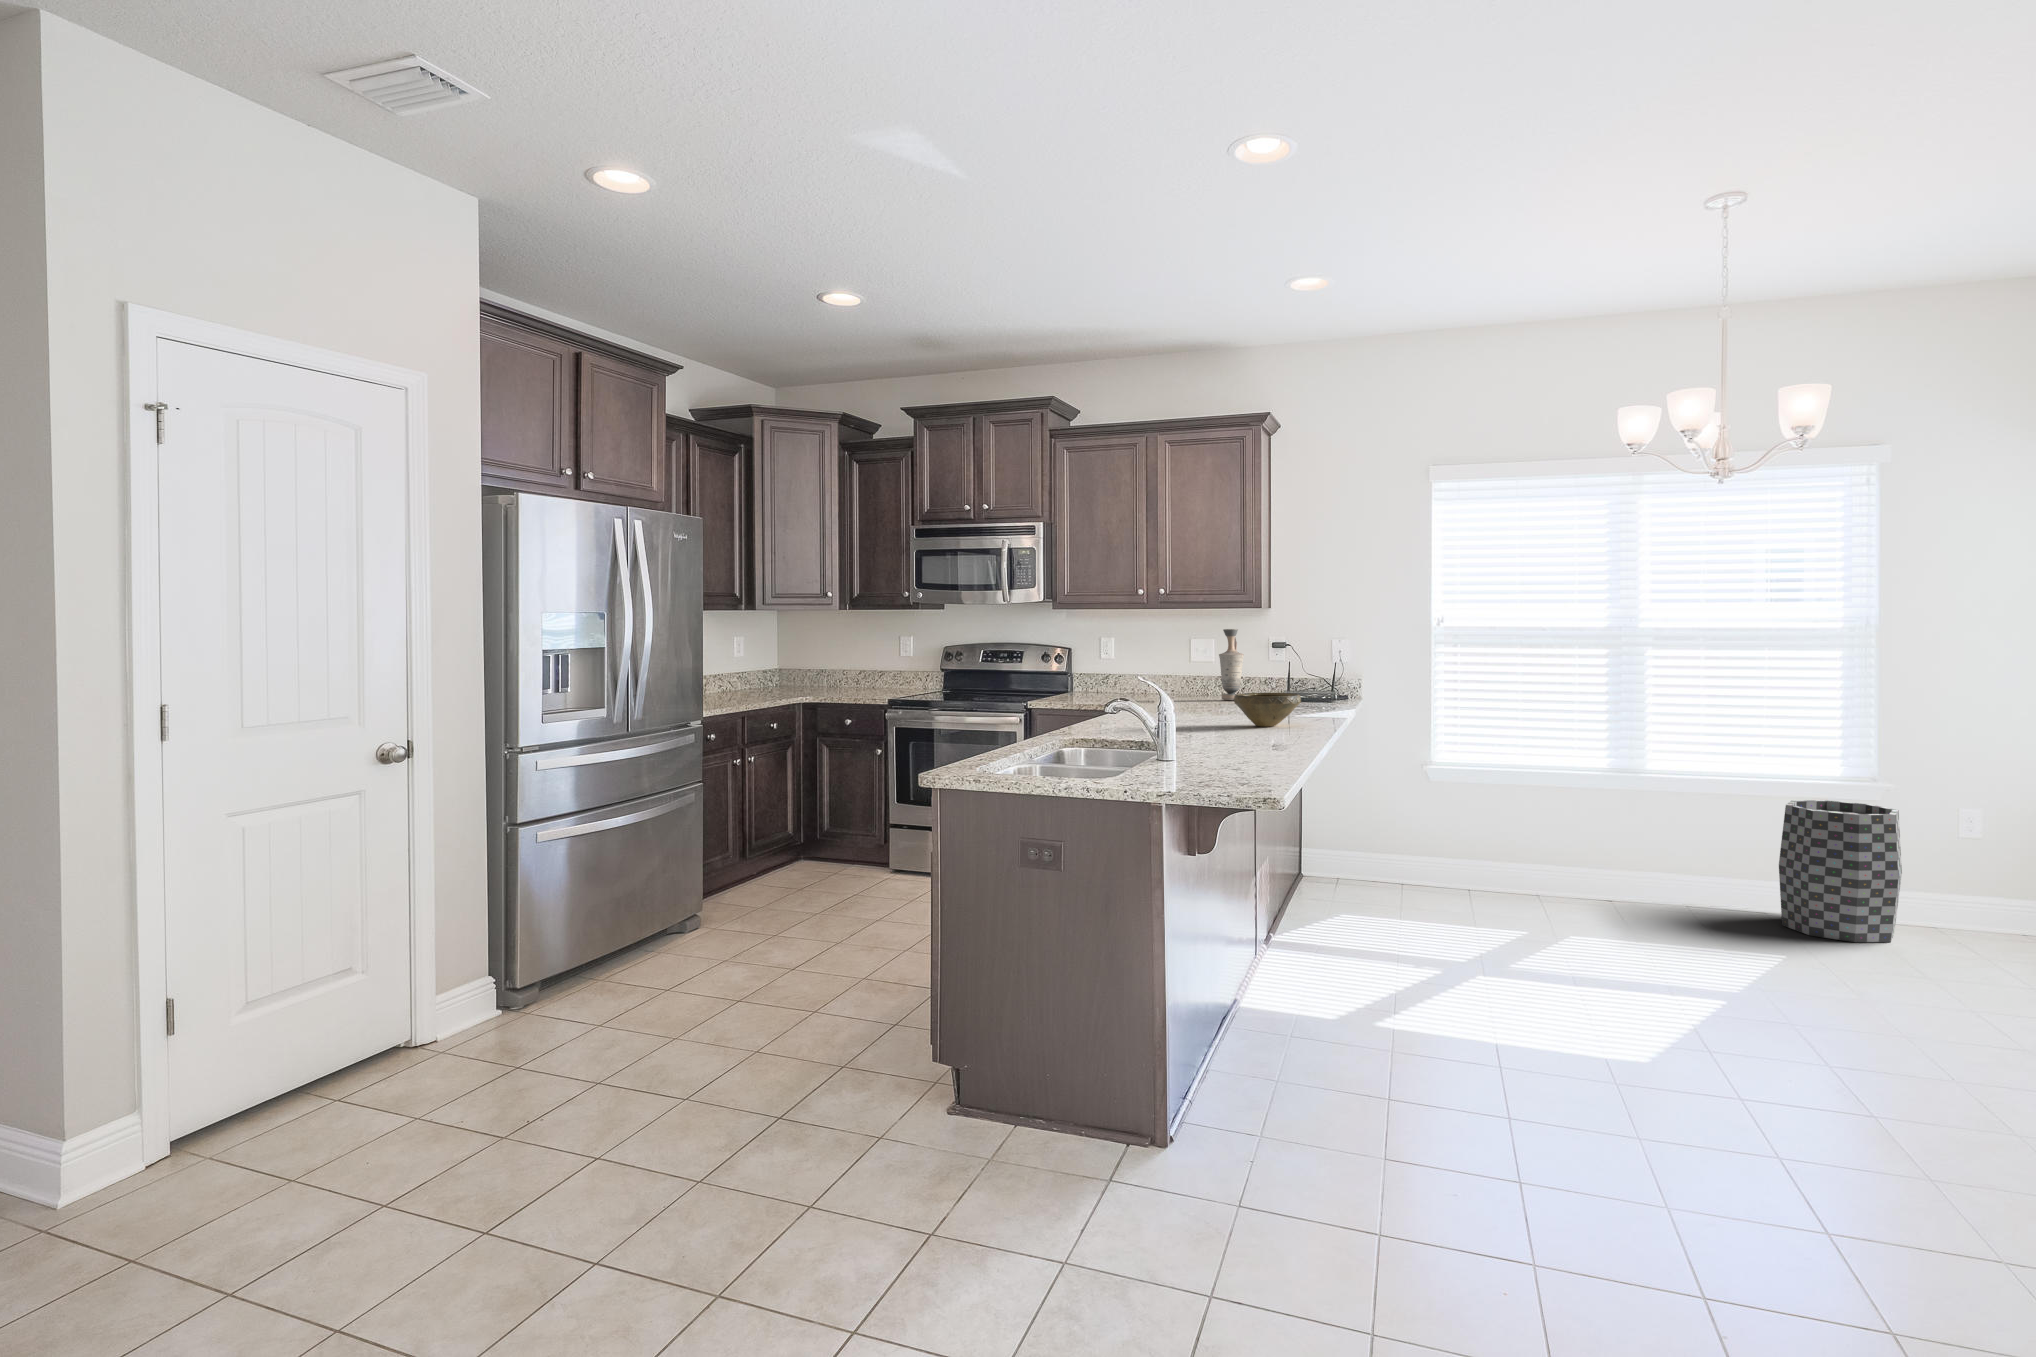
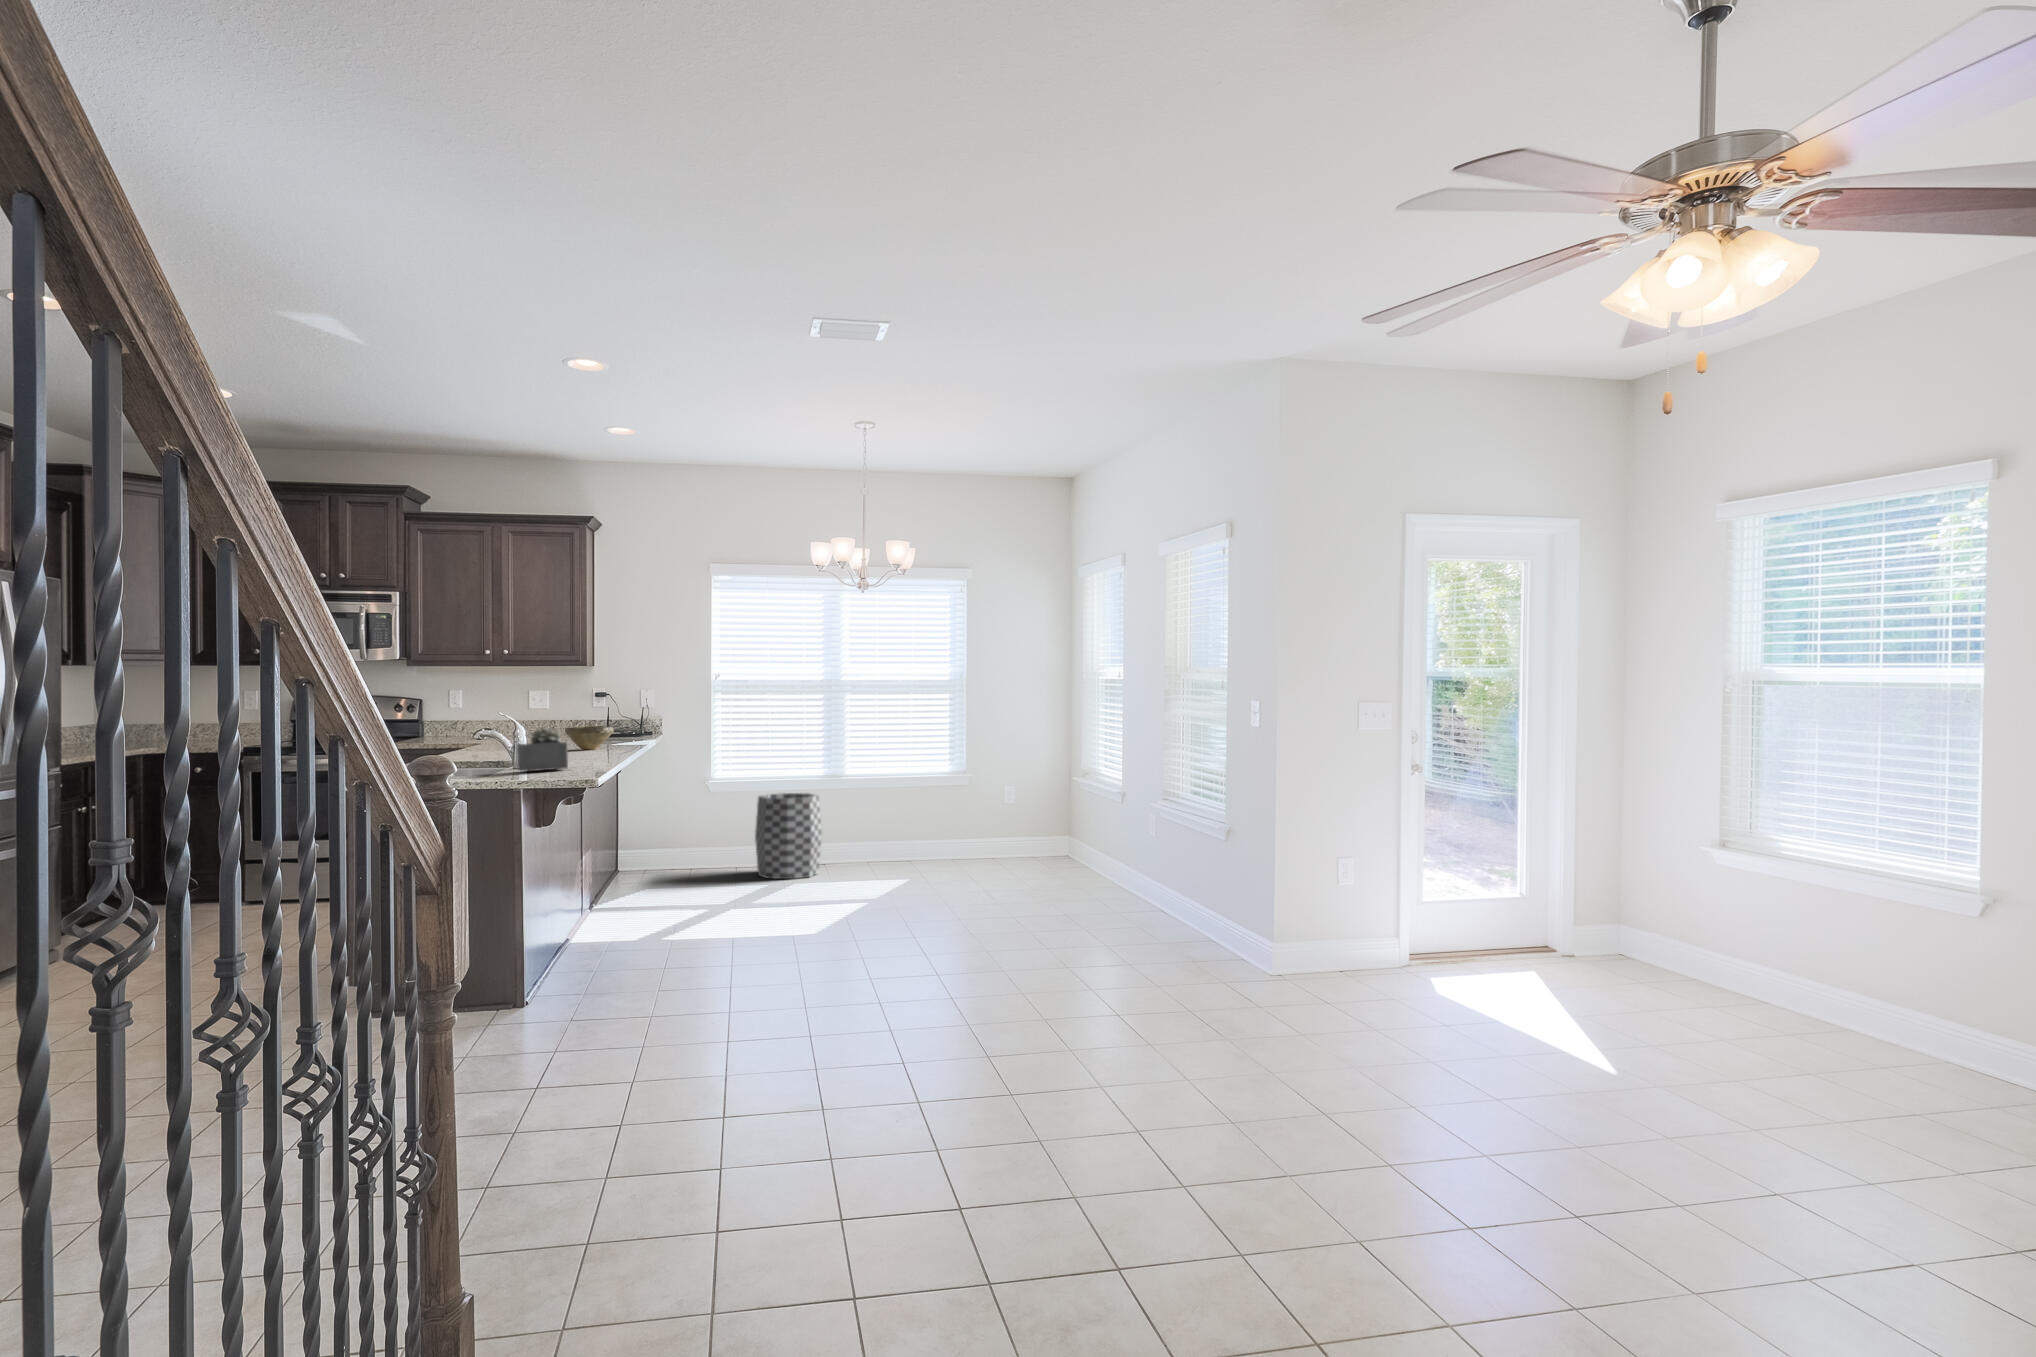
vase: present [1219,629,1244,700] -> none [553,682,574,738]
succulent plant: none [1159,706,1241,783] -> present [517,727,568,771]
trash can: present [1779,800,1902,942] -> present [755,793,822,879]

